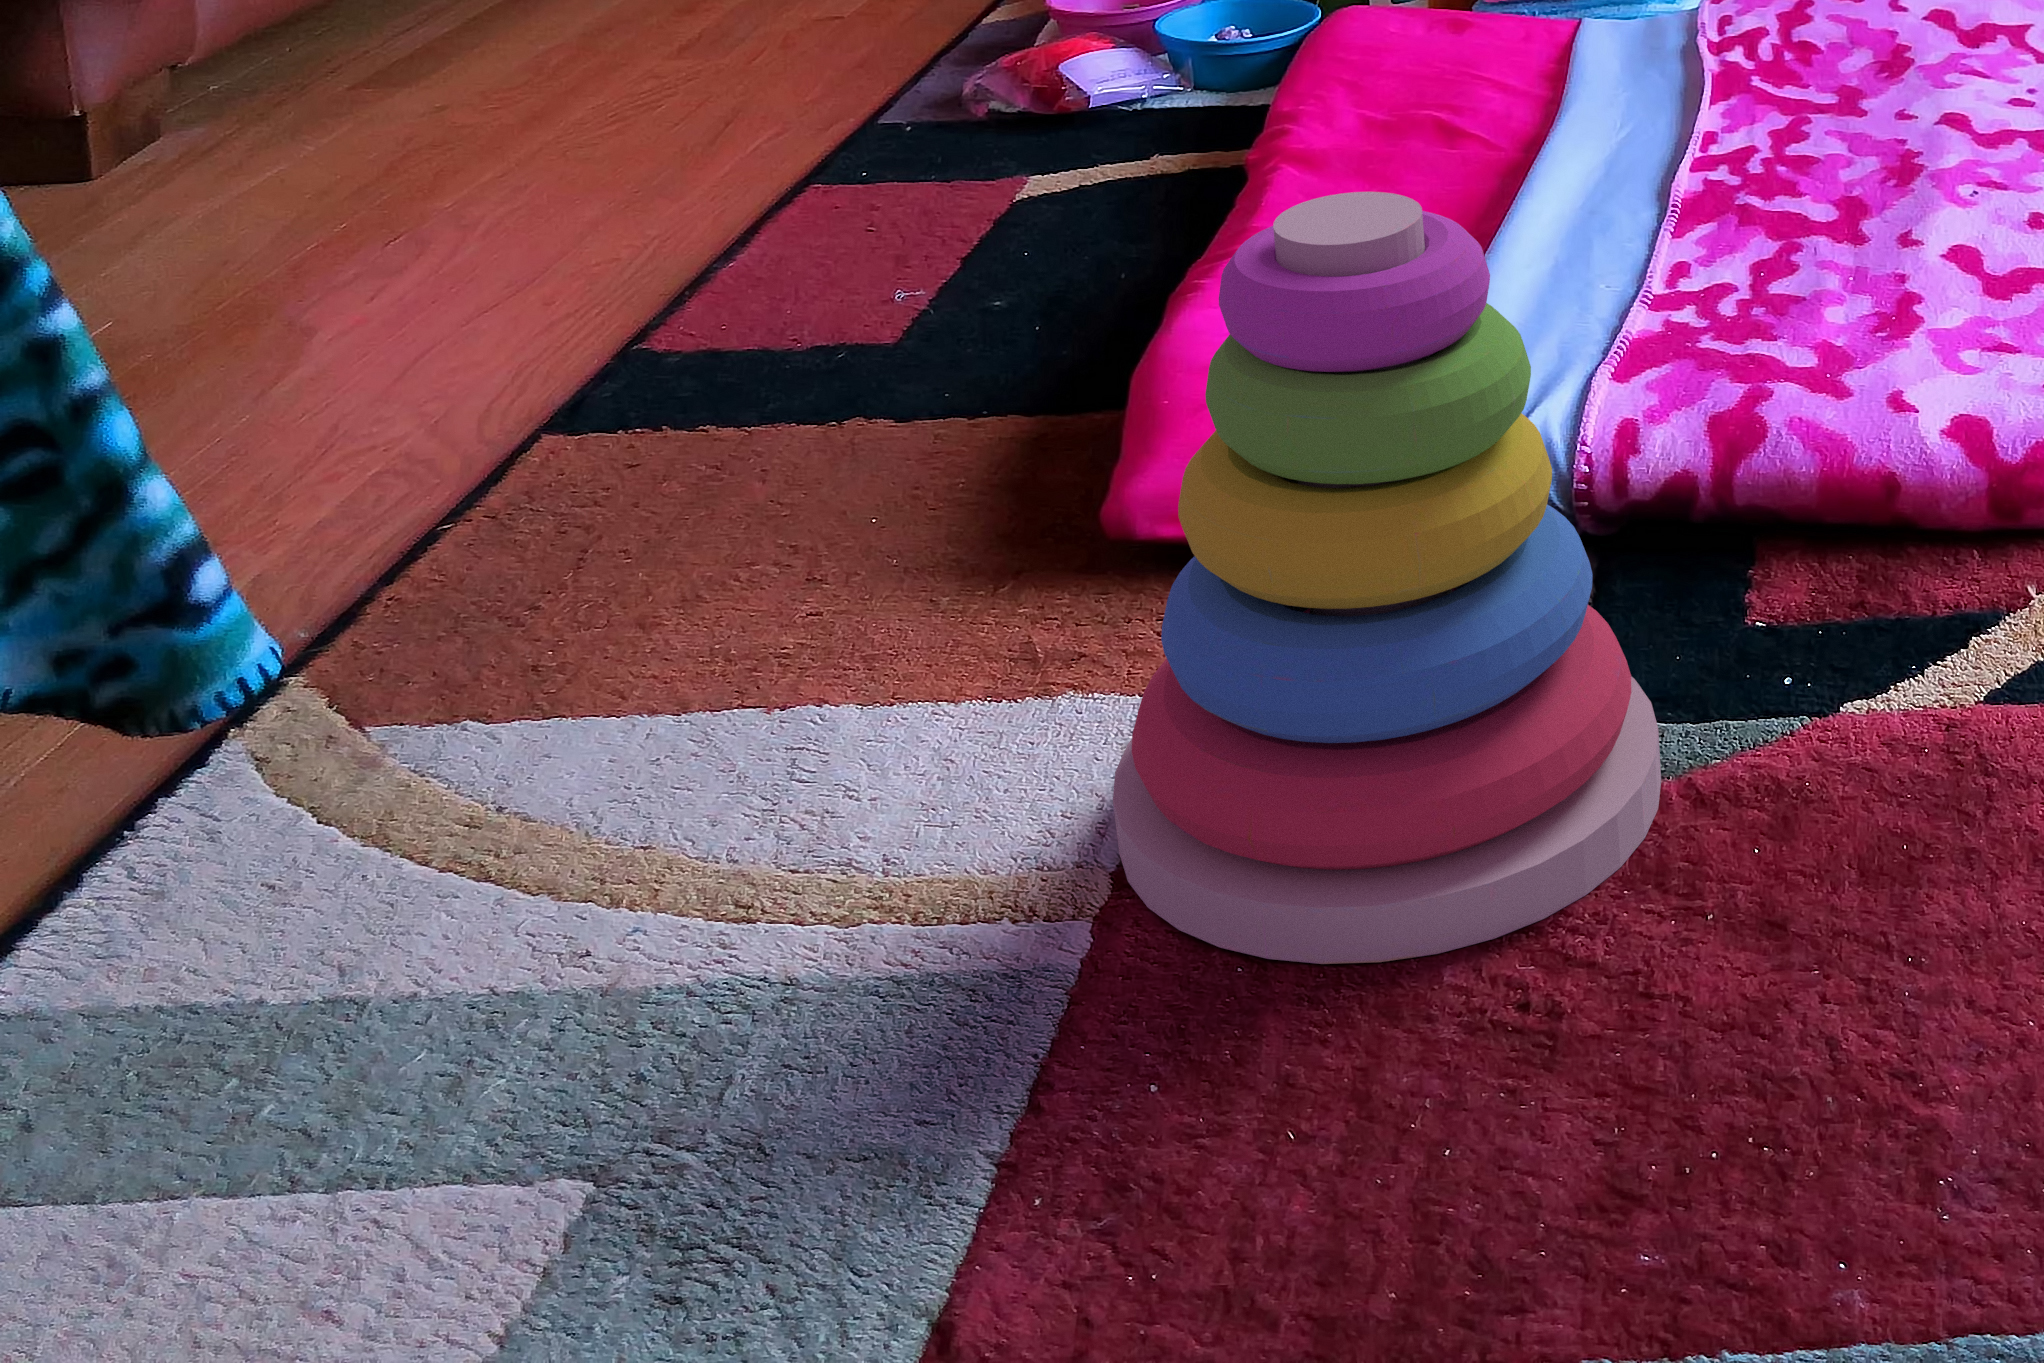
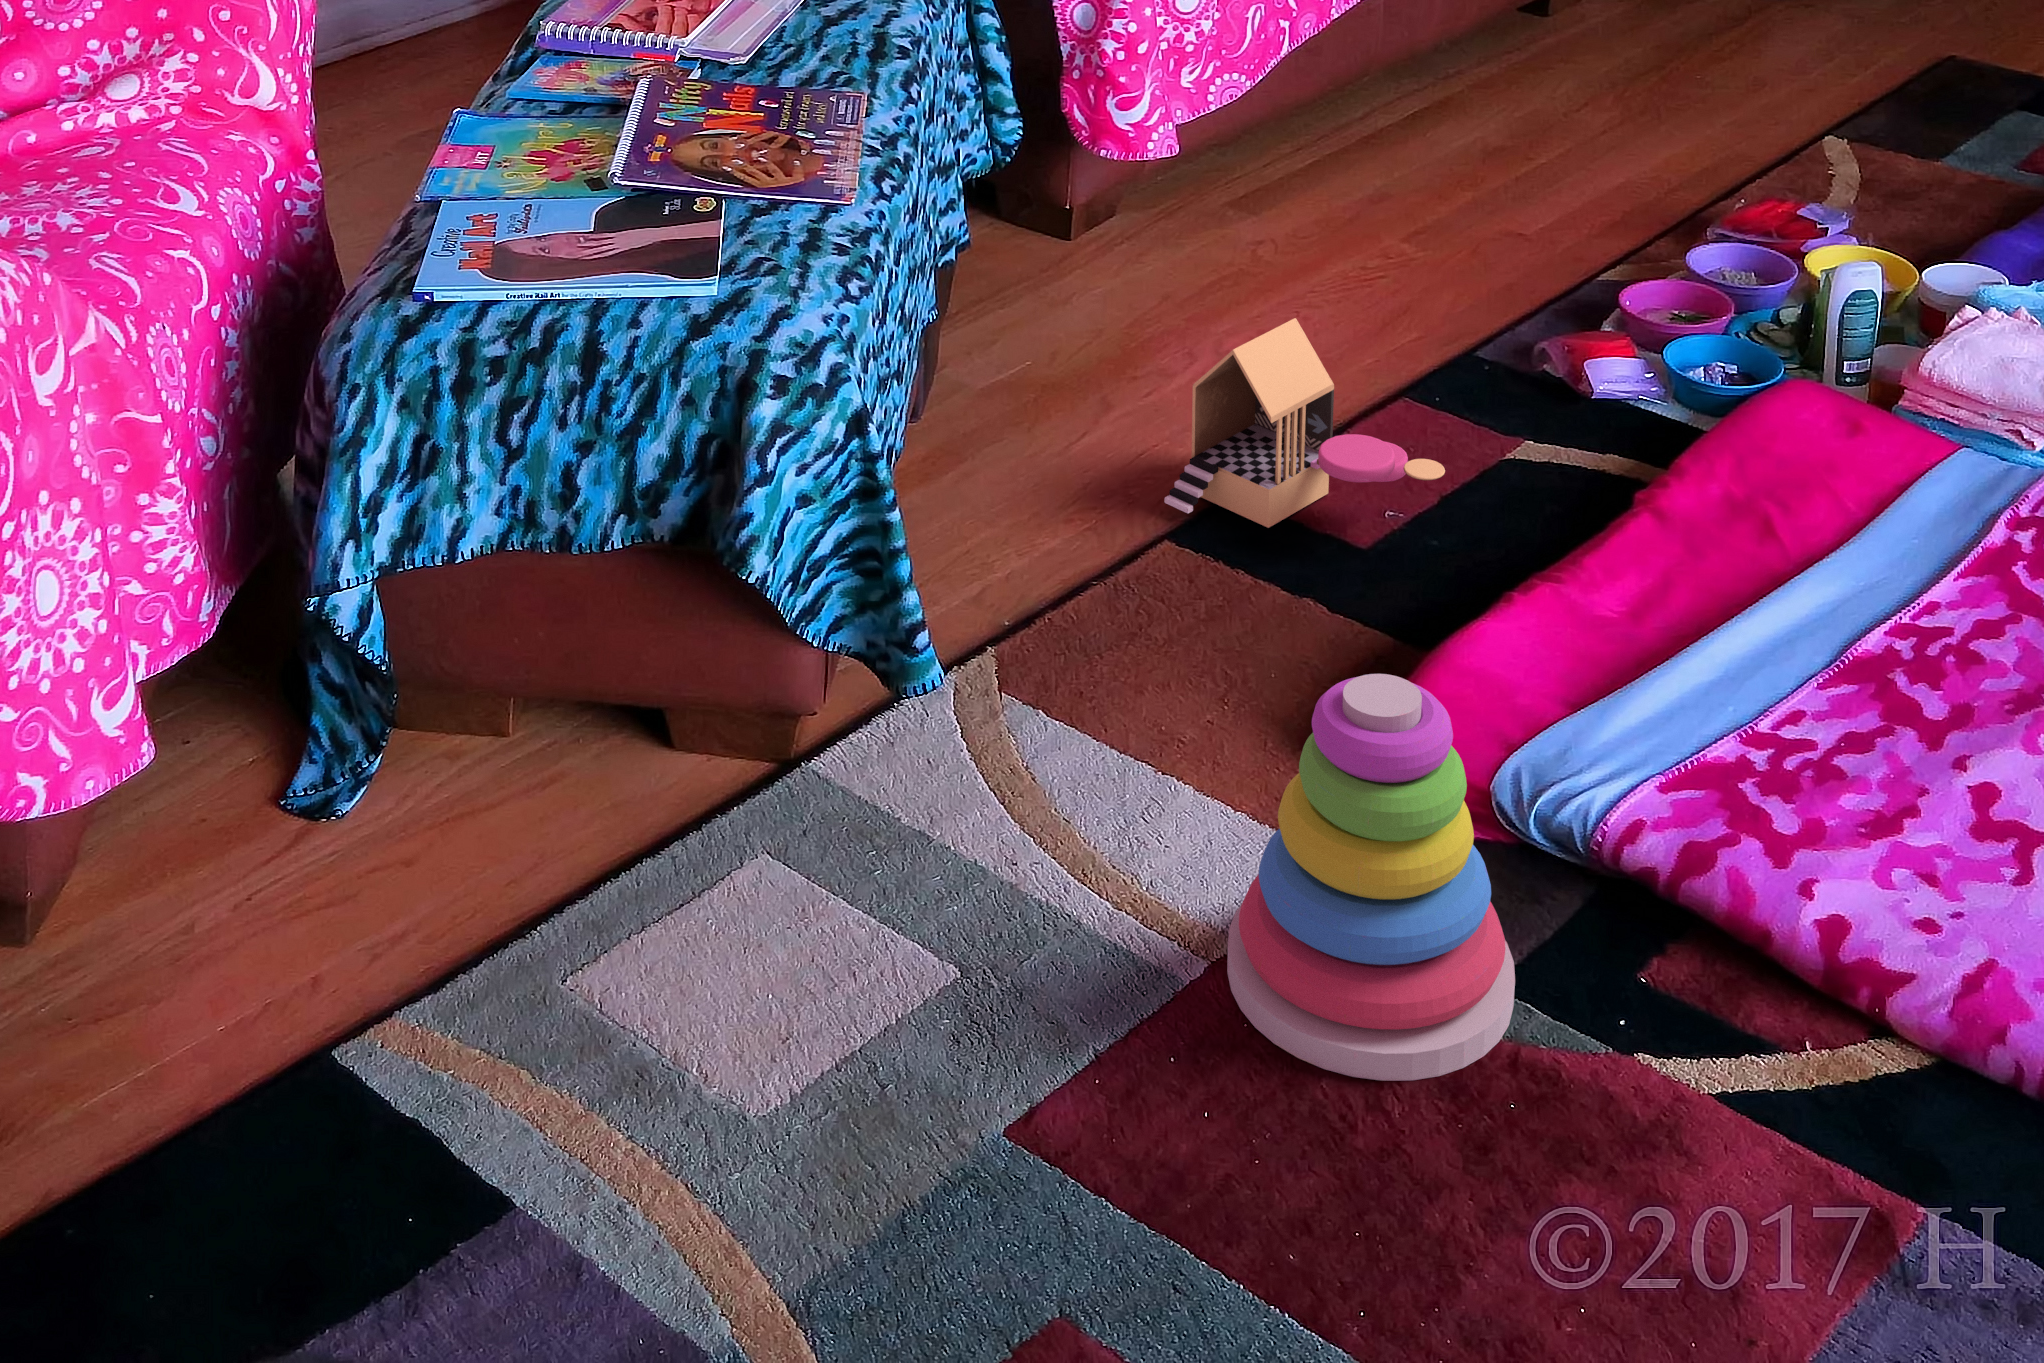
toy house: none [511,15,1011,384] -> present [1165,318,1445,528]

